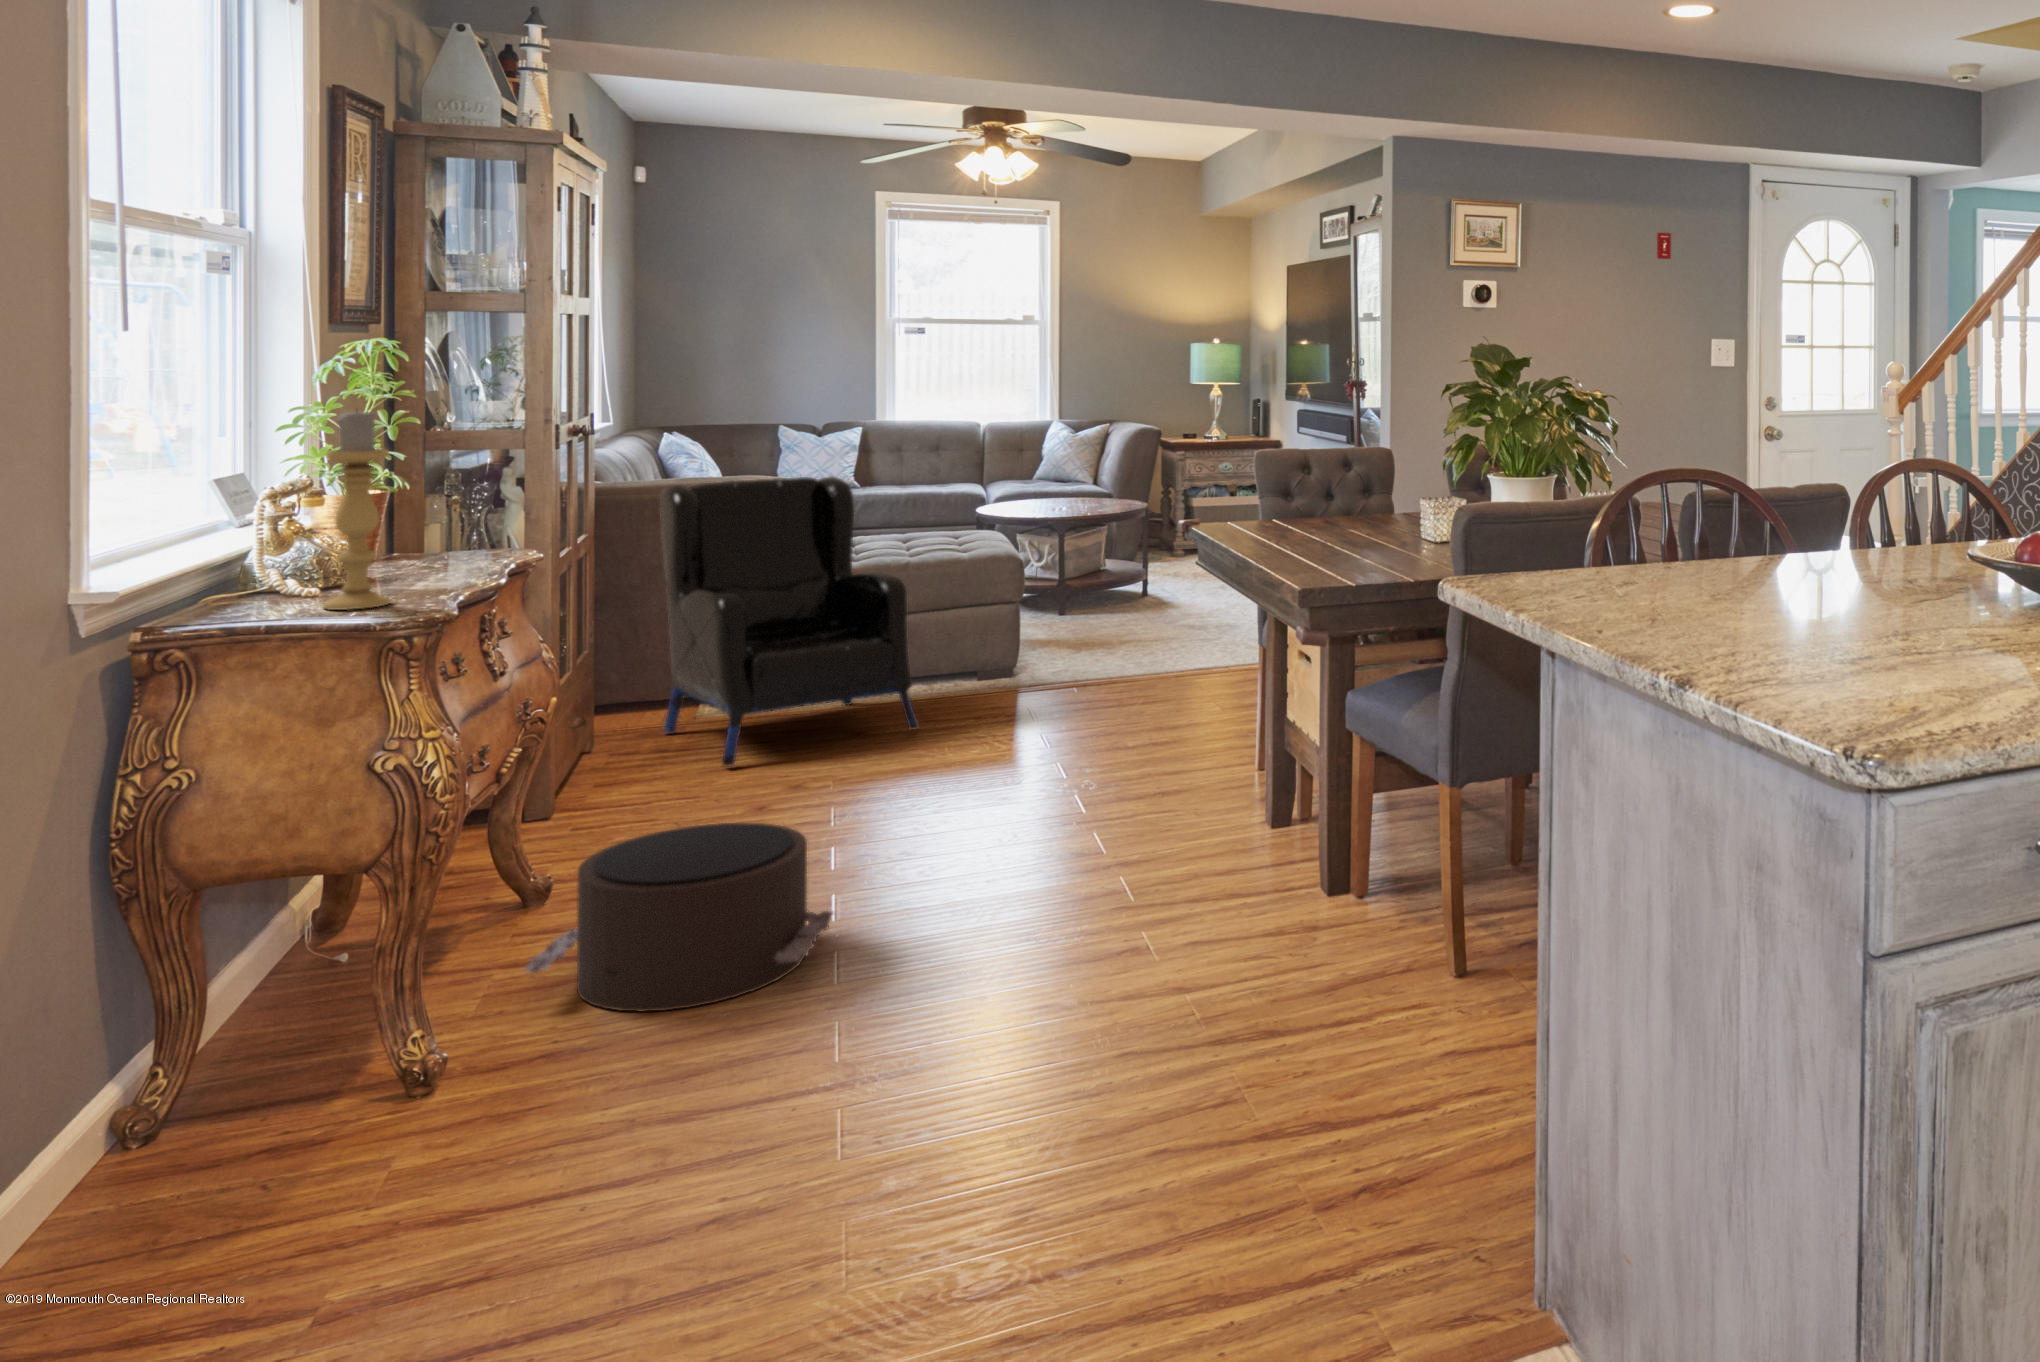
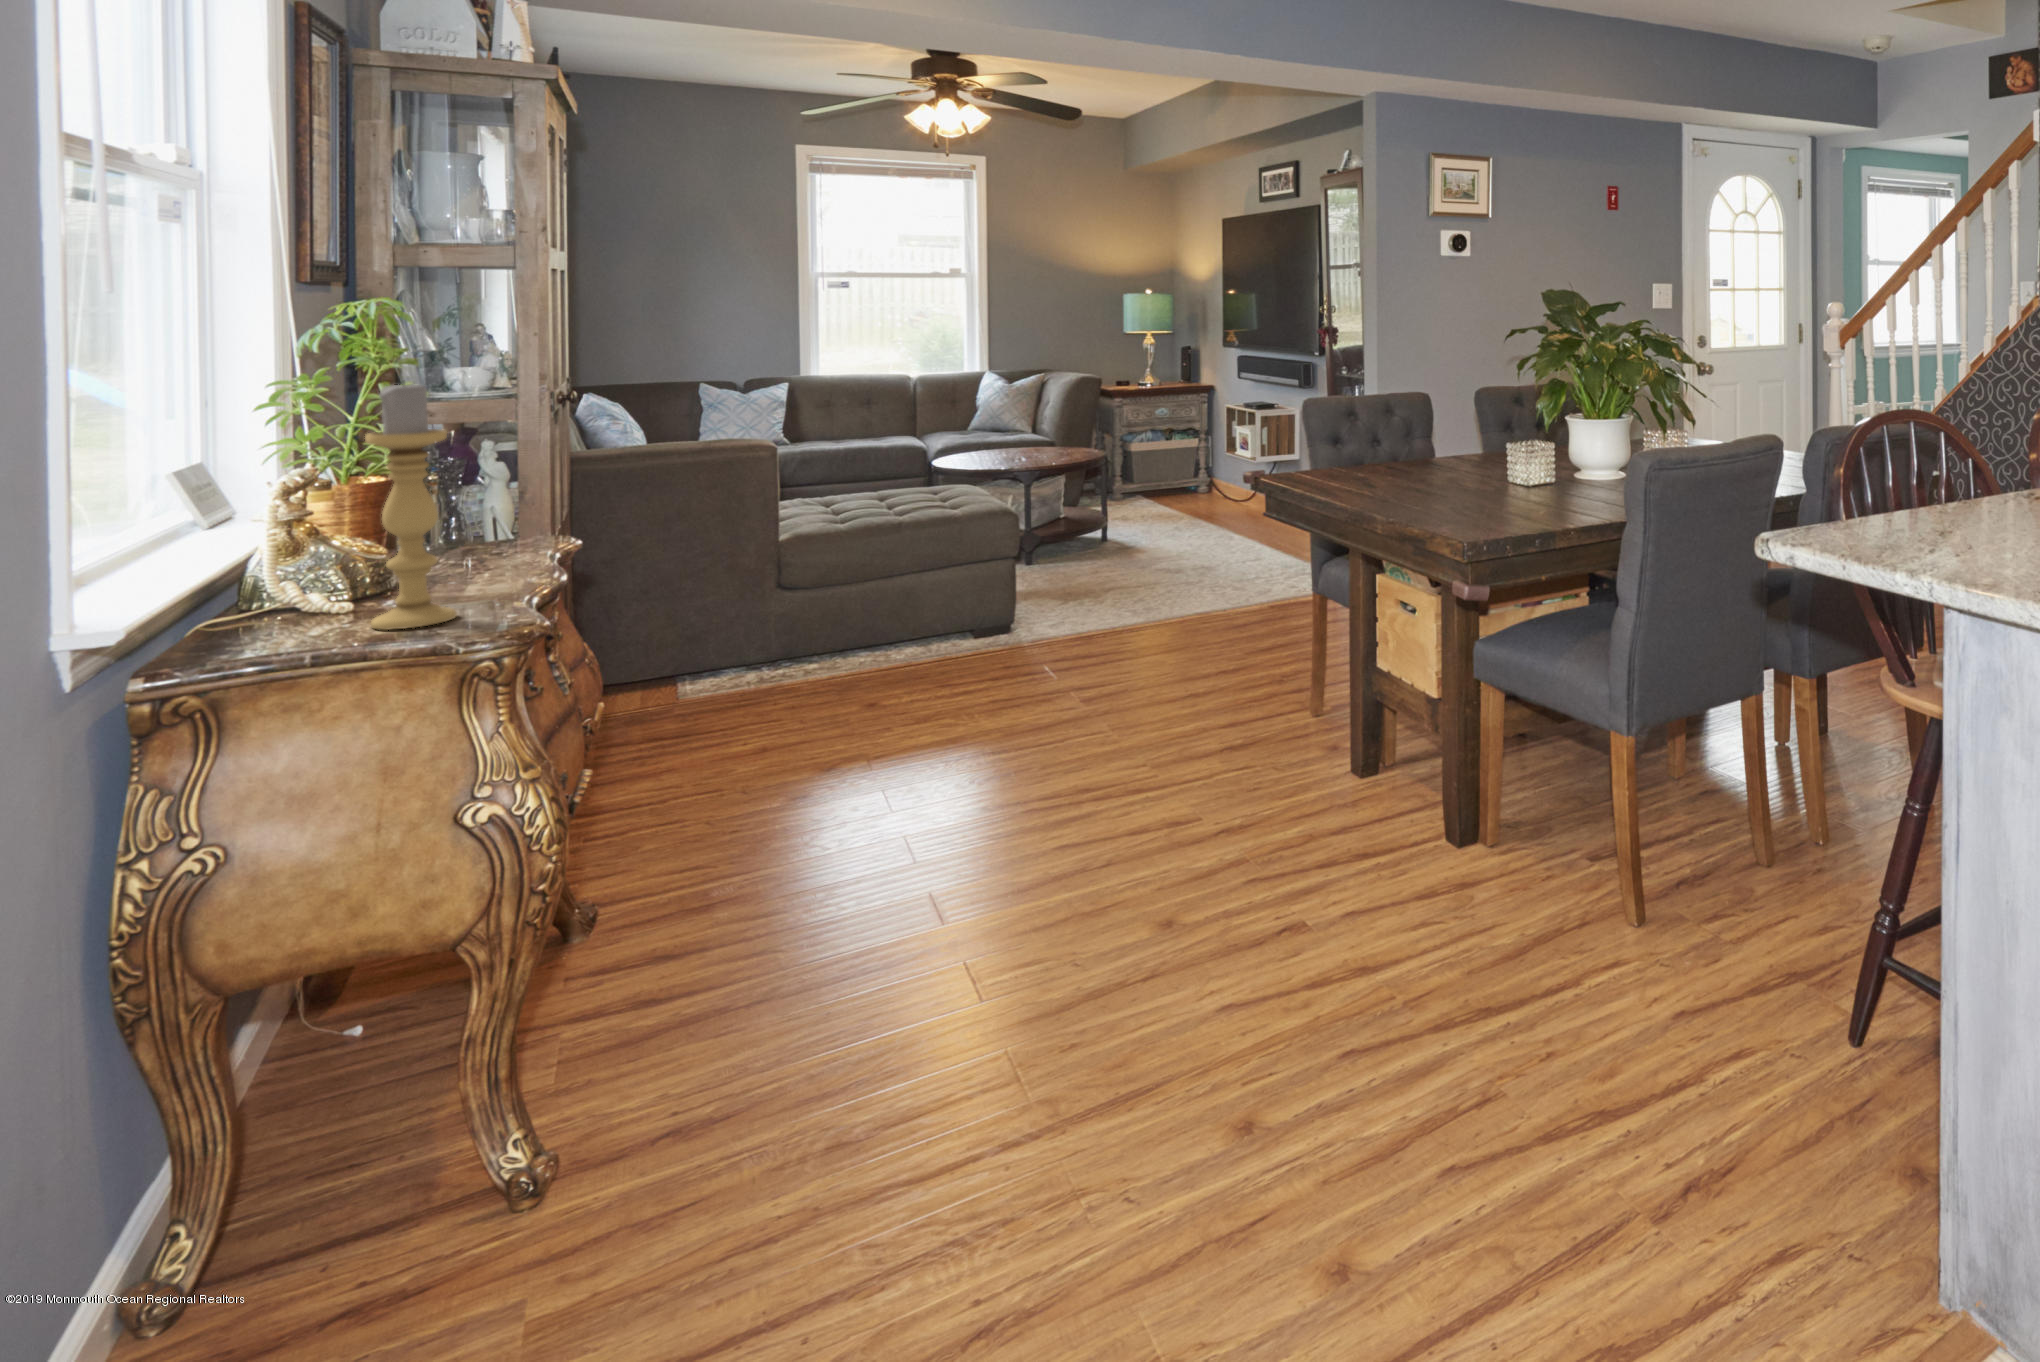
armchair: present [660,476,919,766] -> none [648,437,949,747]
pouf: present [524,823,833,1012] -> none [630,825,970,1062]

